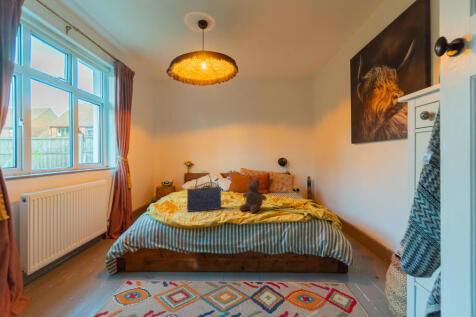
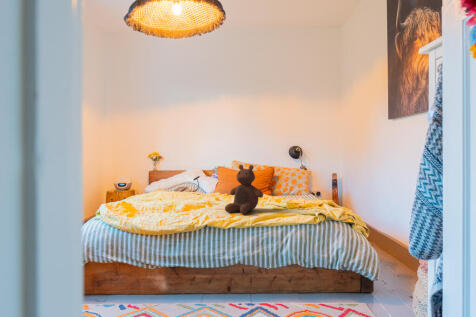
tote bag: present [187,176,223,212] -> none [152,158,203,214]

